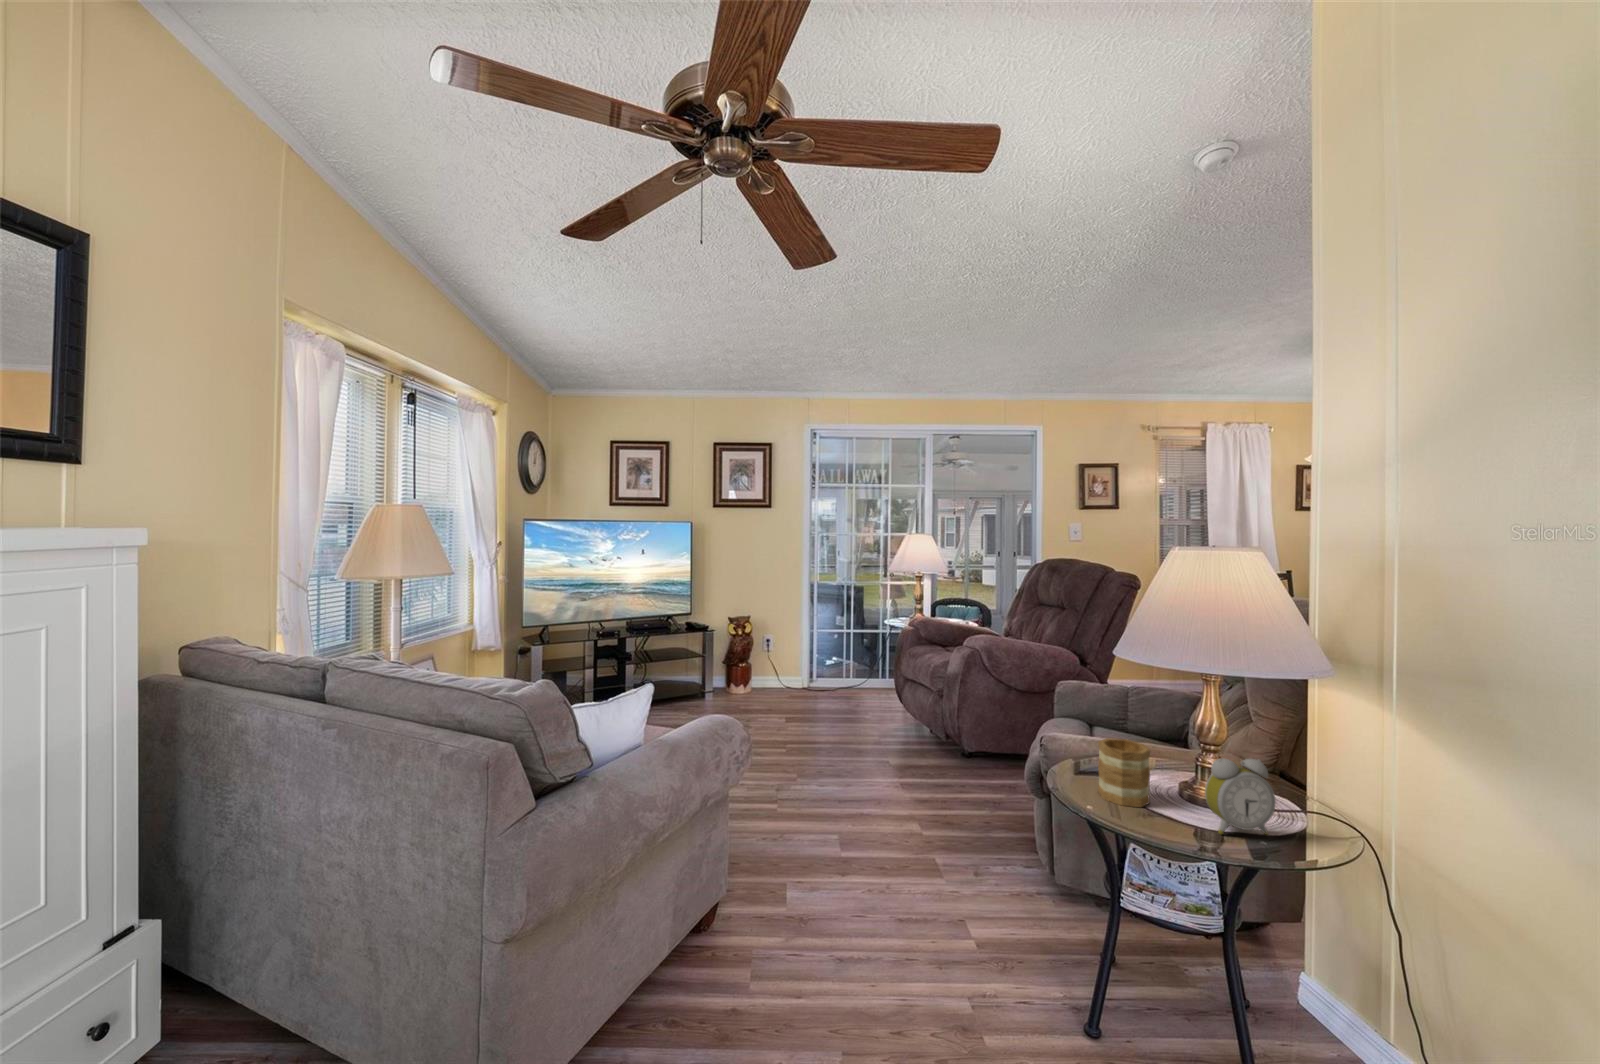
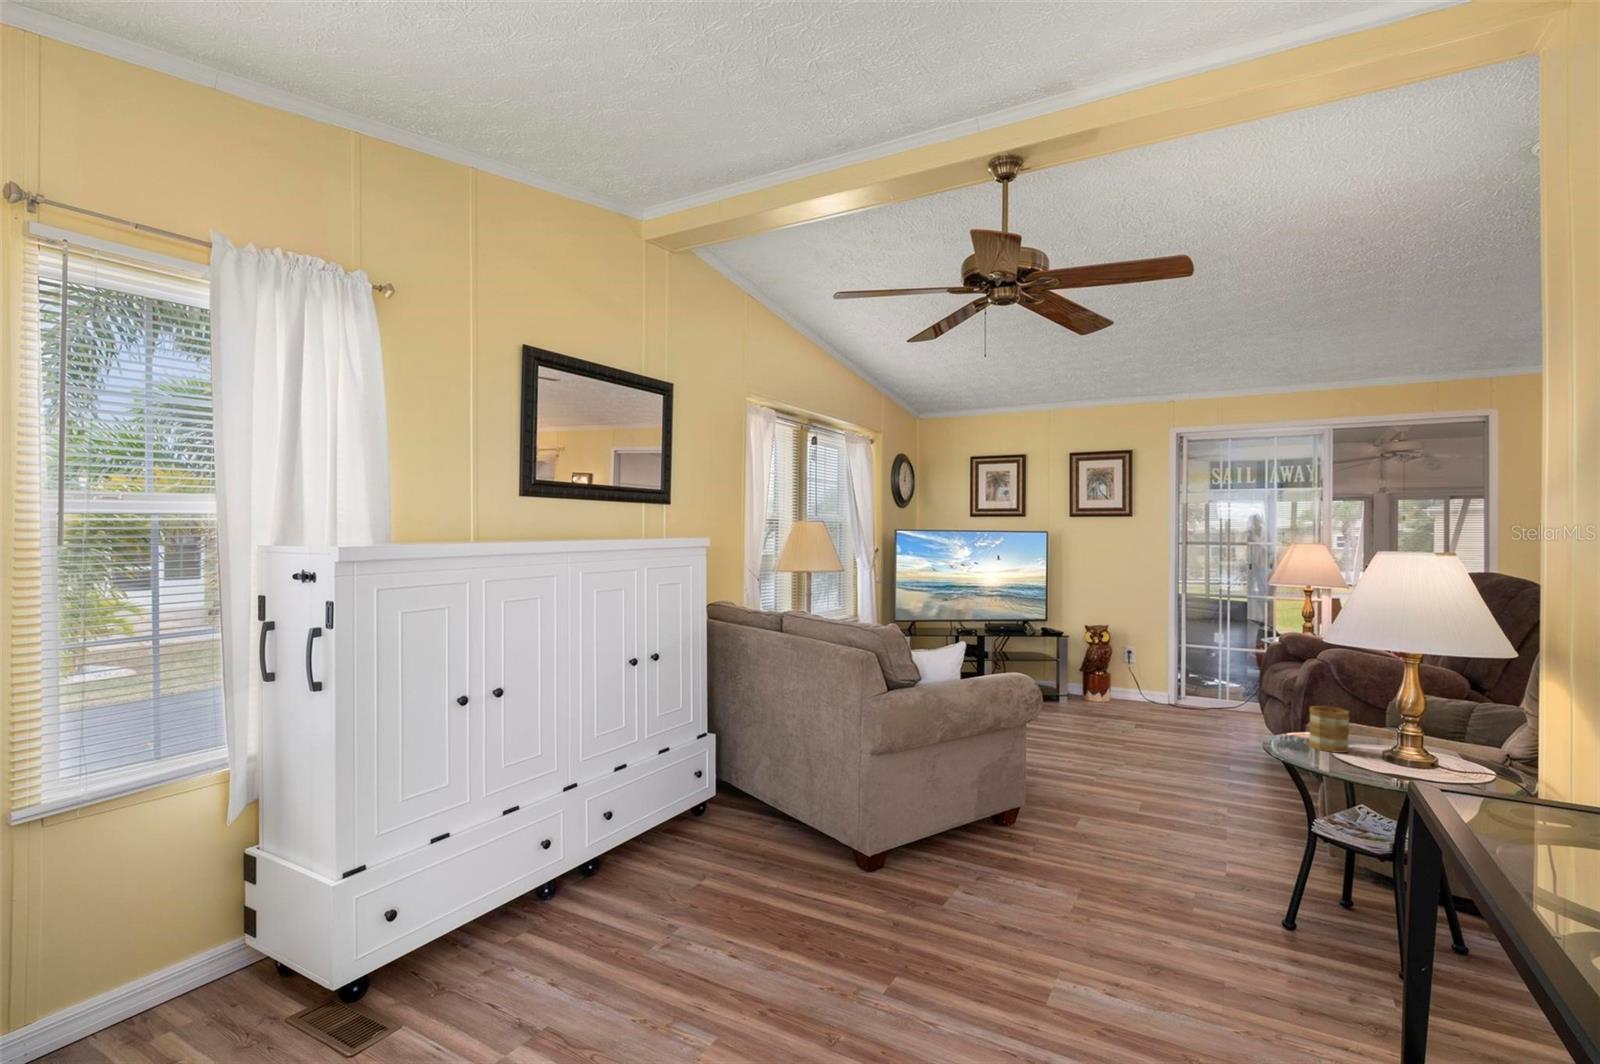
alarm clock: present [1205,758,1276,835] -> none [1374,716,1428,774]

